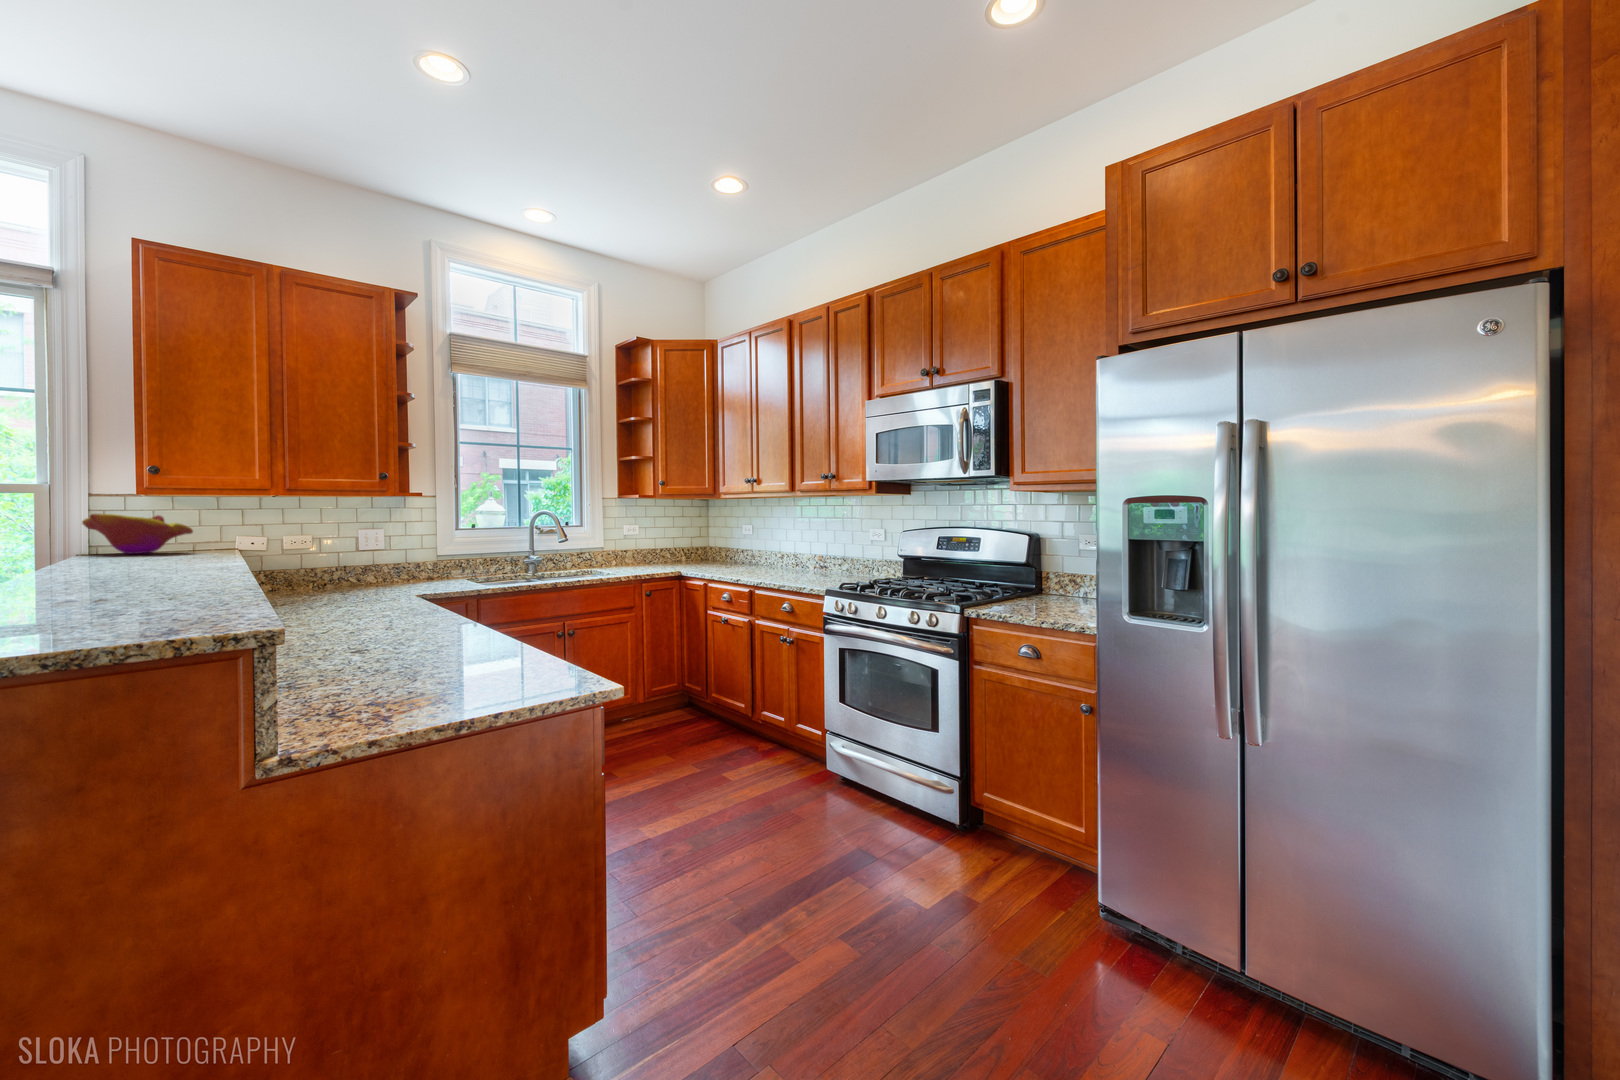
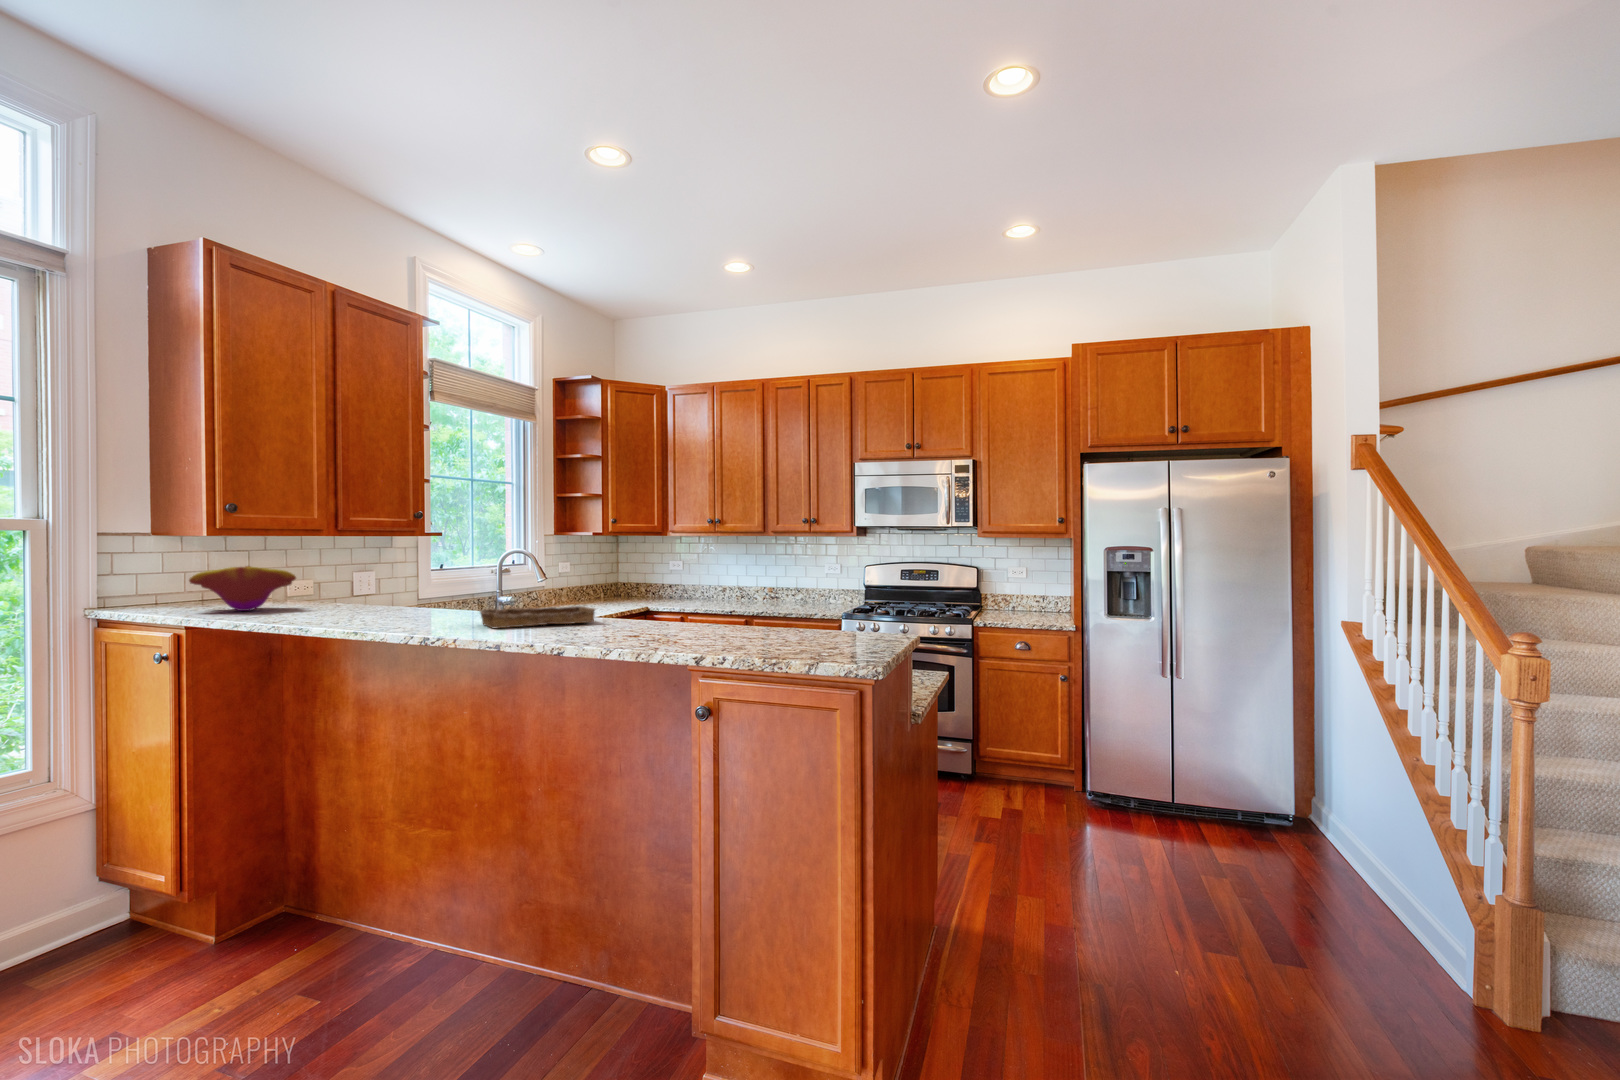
tray: none [14,556,217,578] -> present [480,606,595,628]

